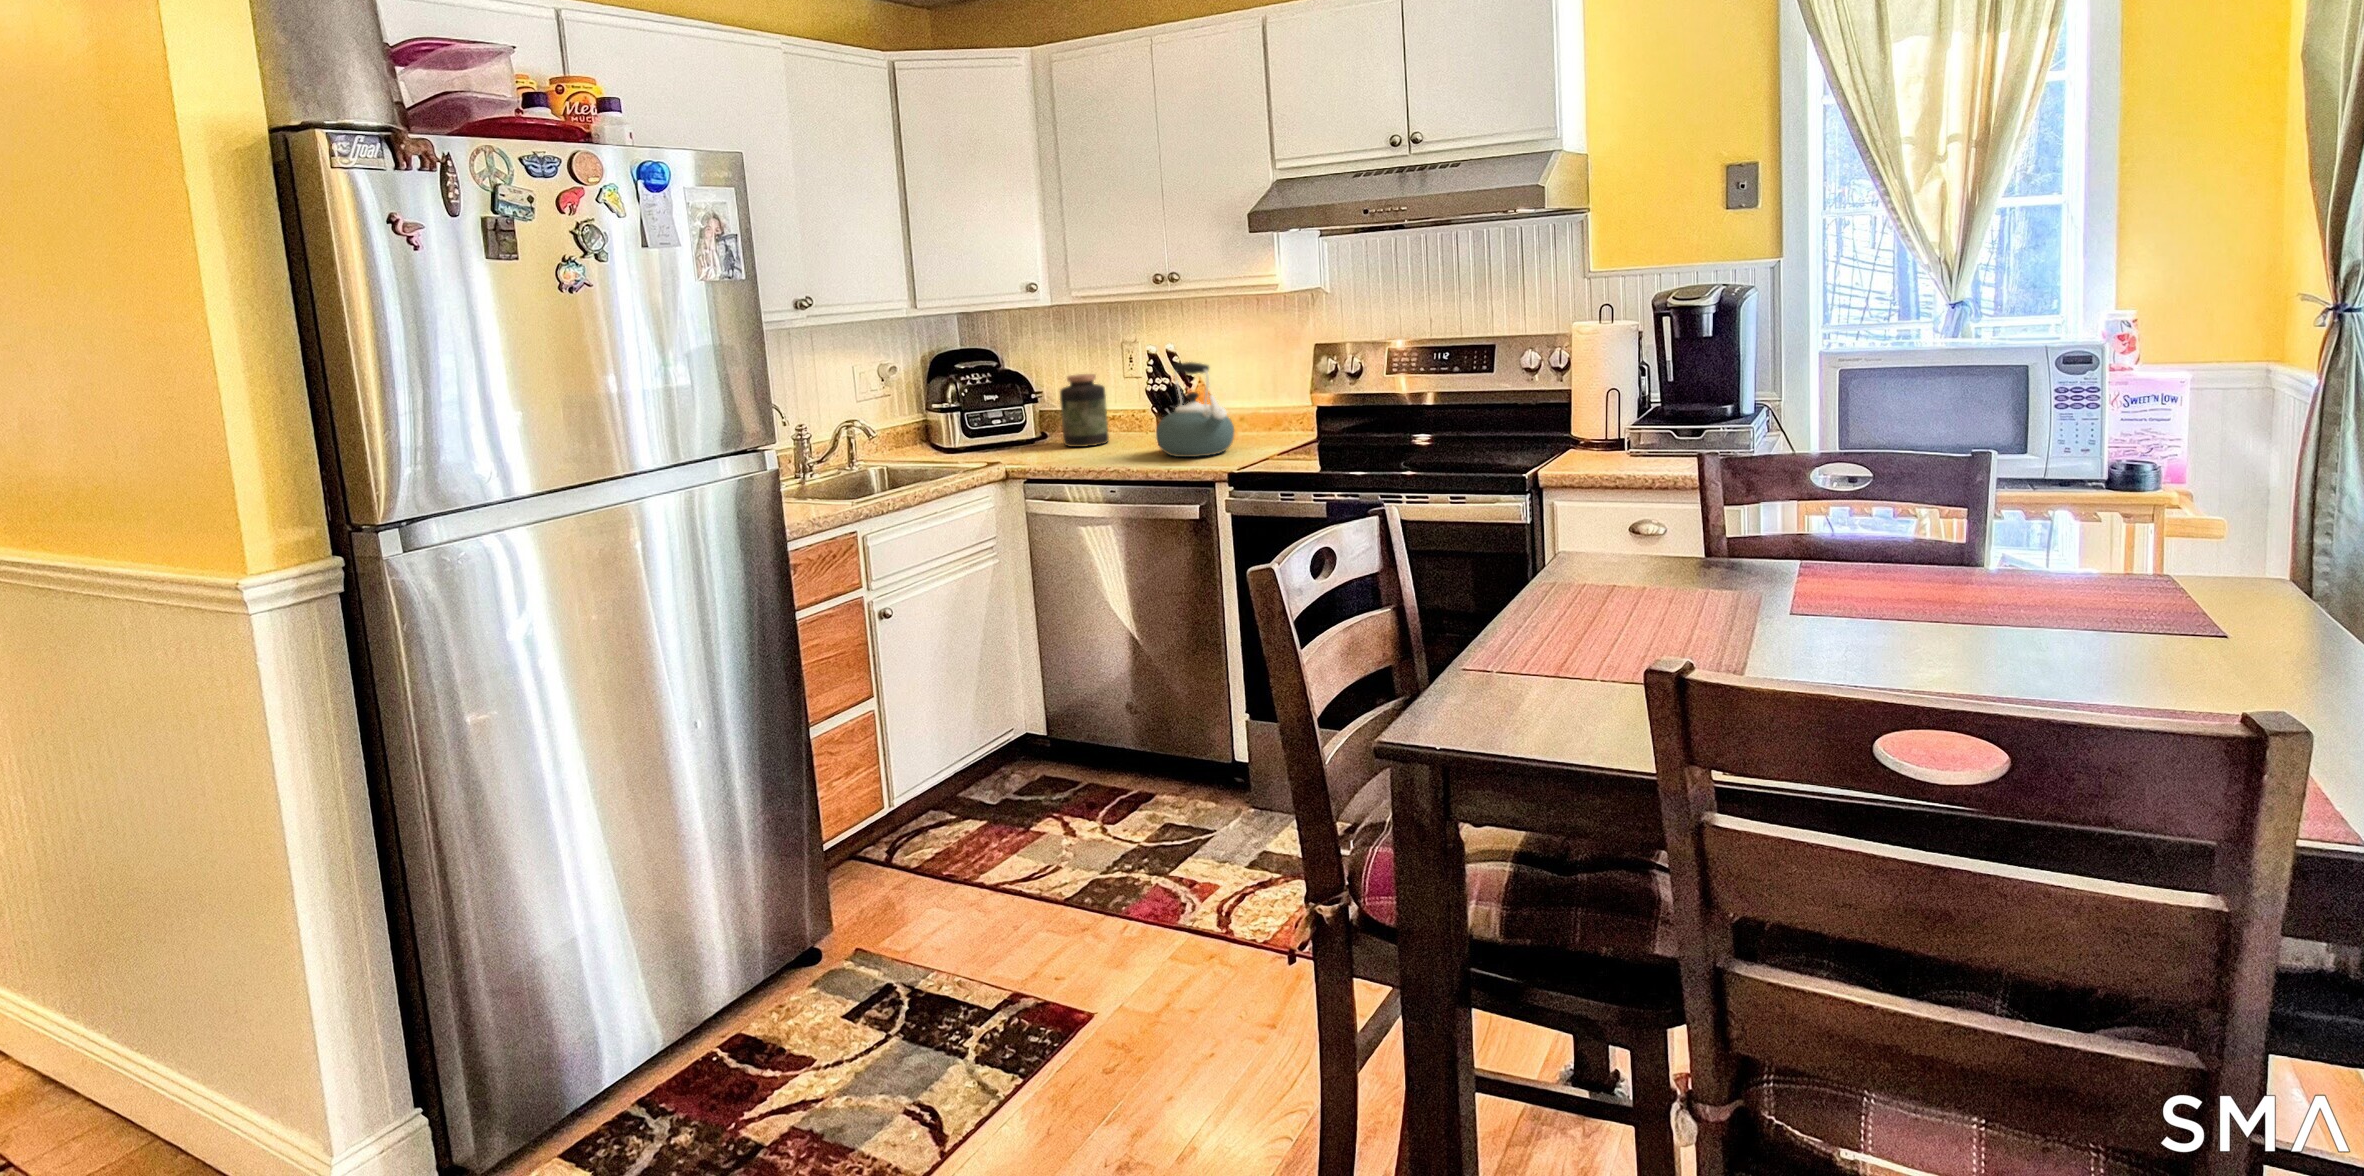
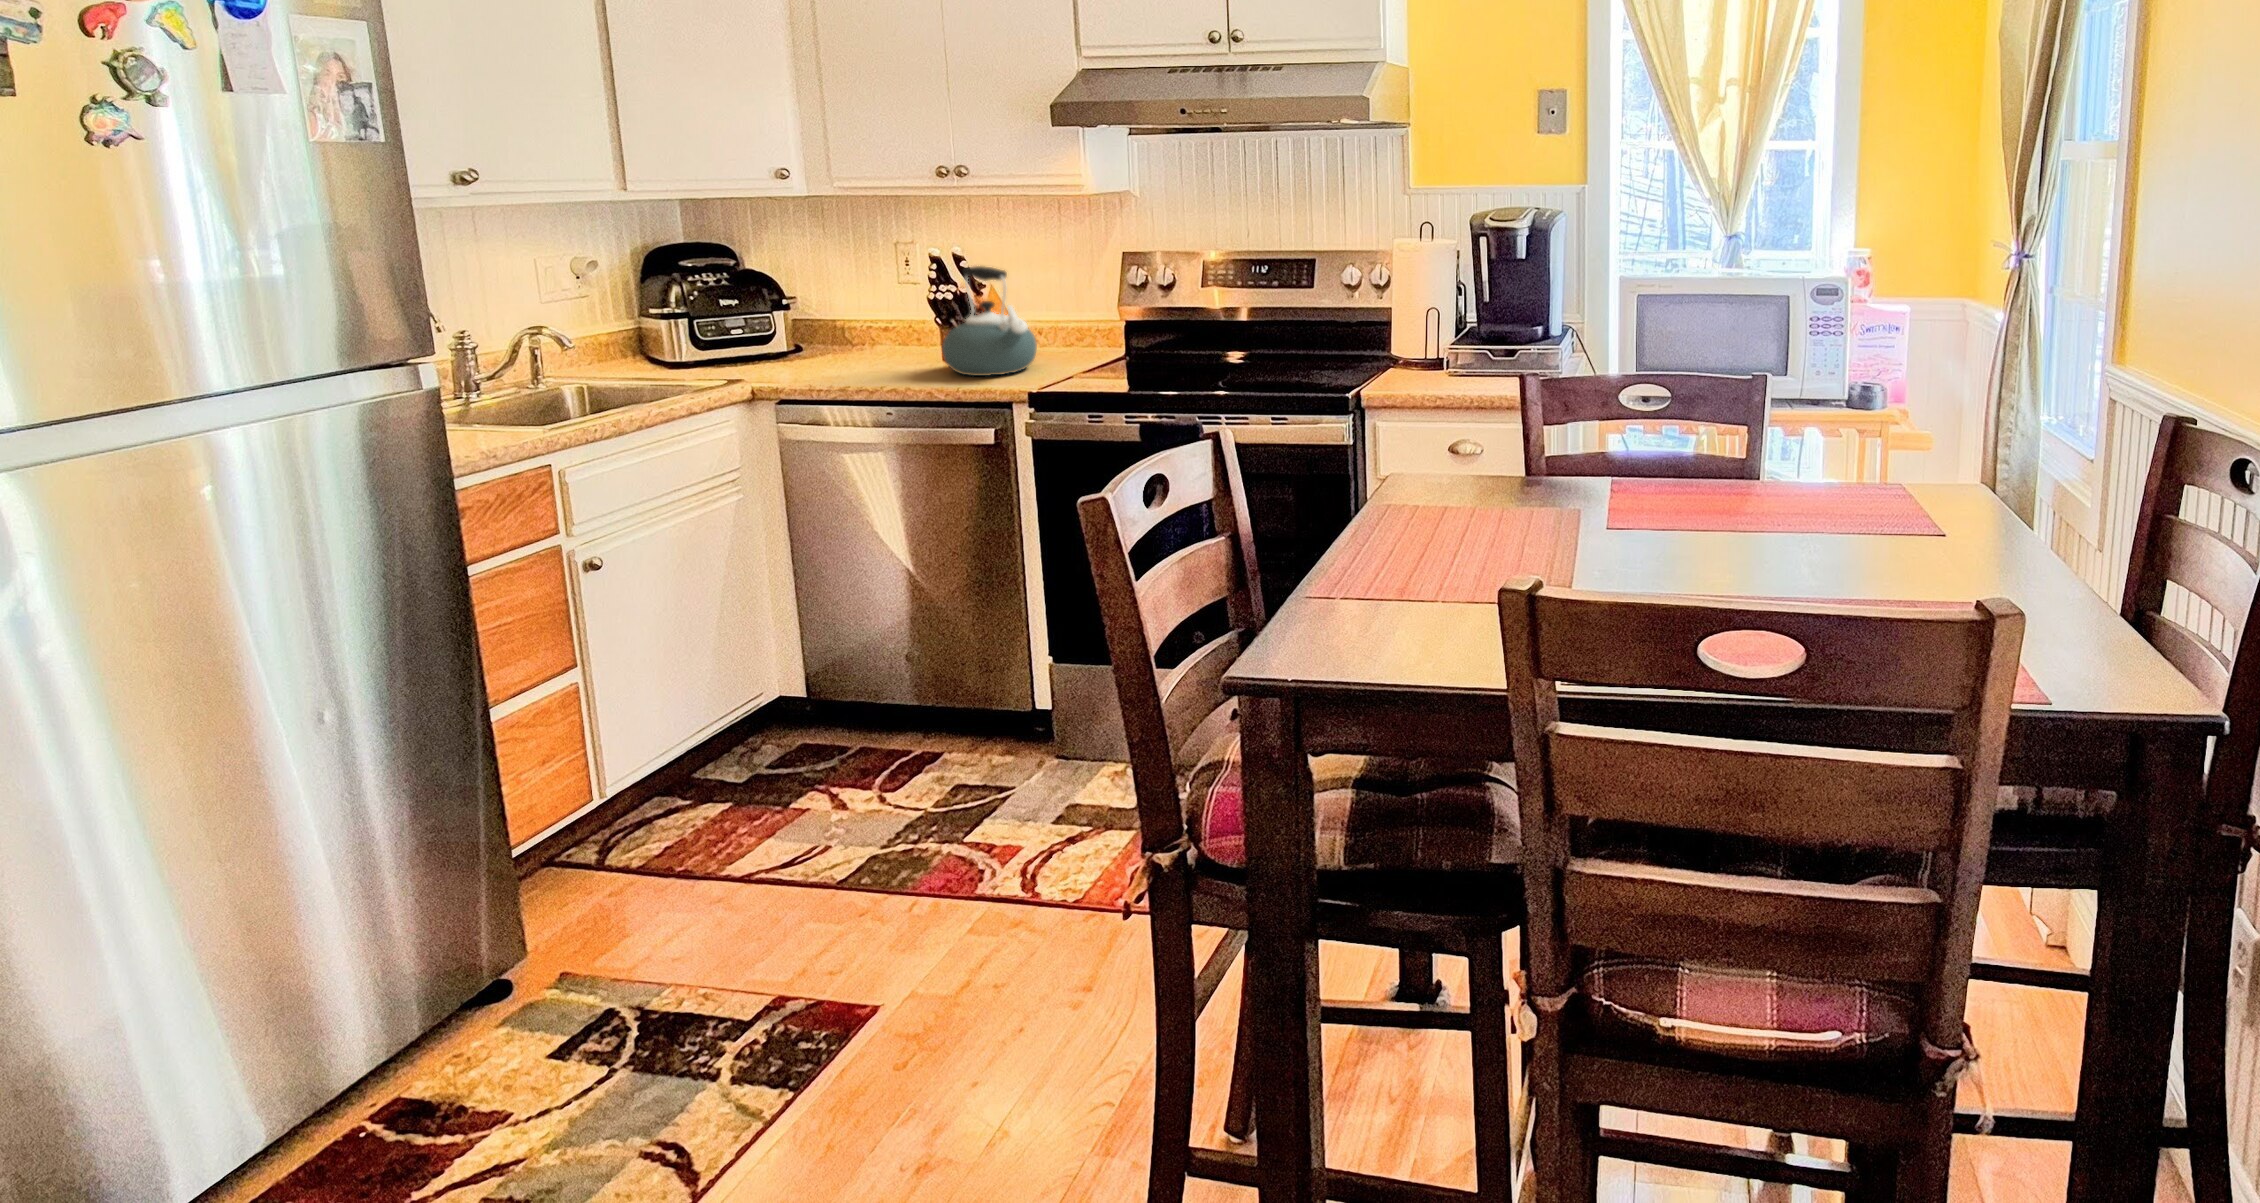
jar: present [1060,374,1109,447] -> none [818,274,882,361]

